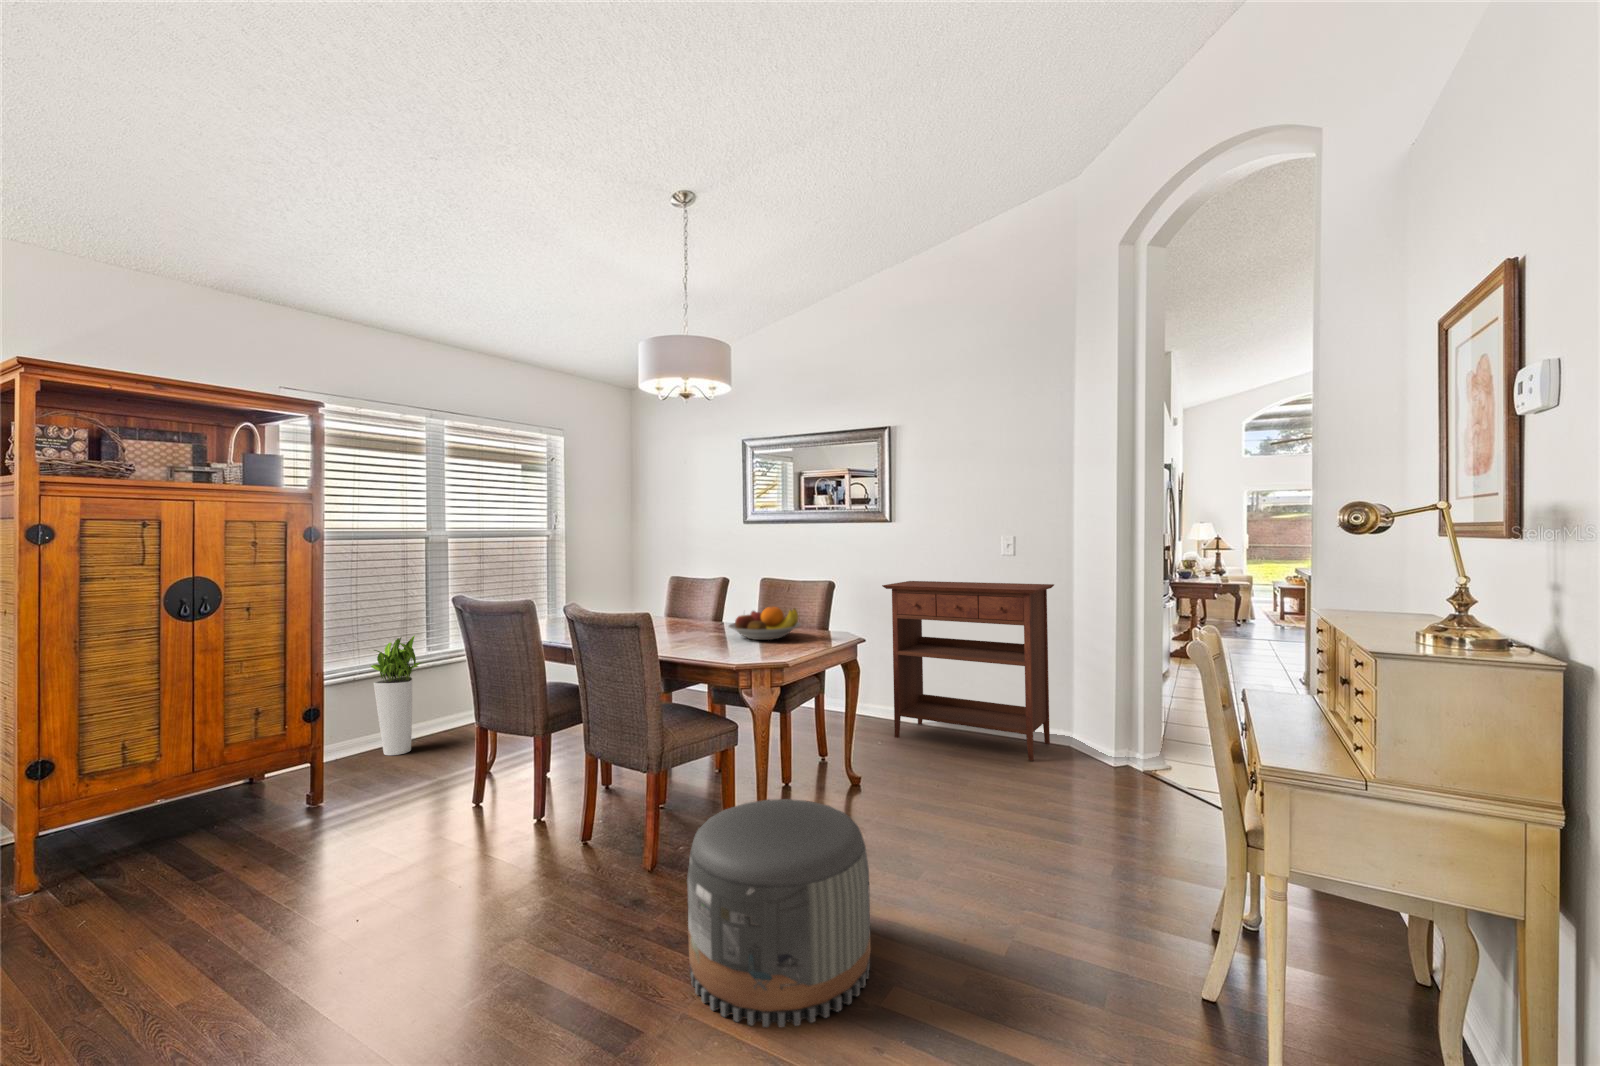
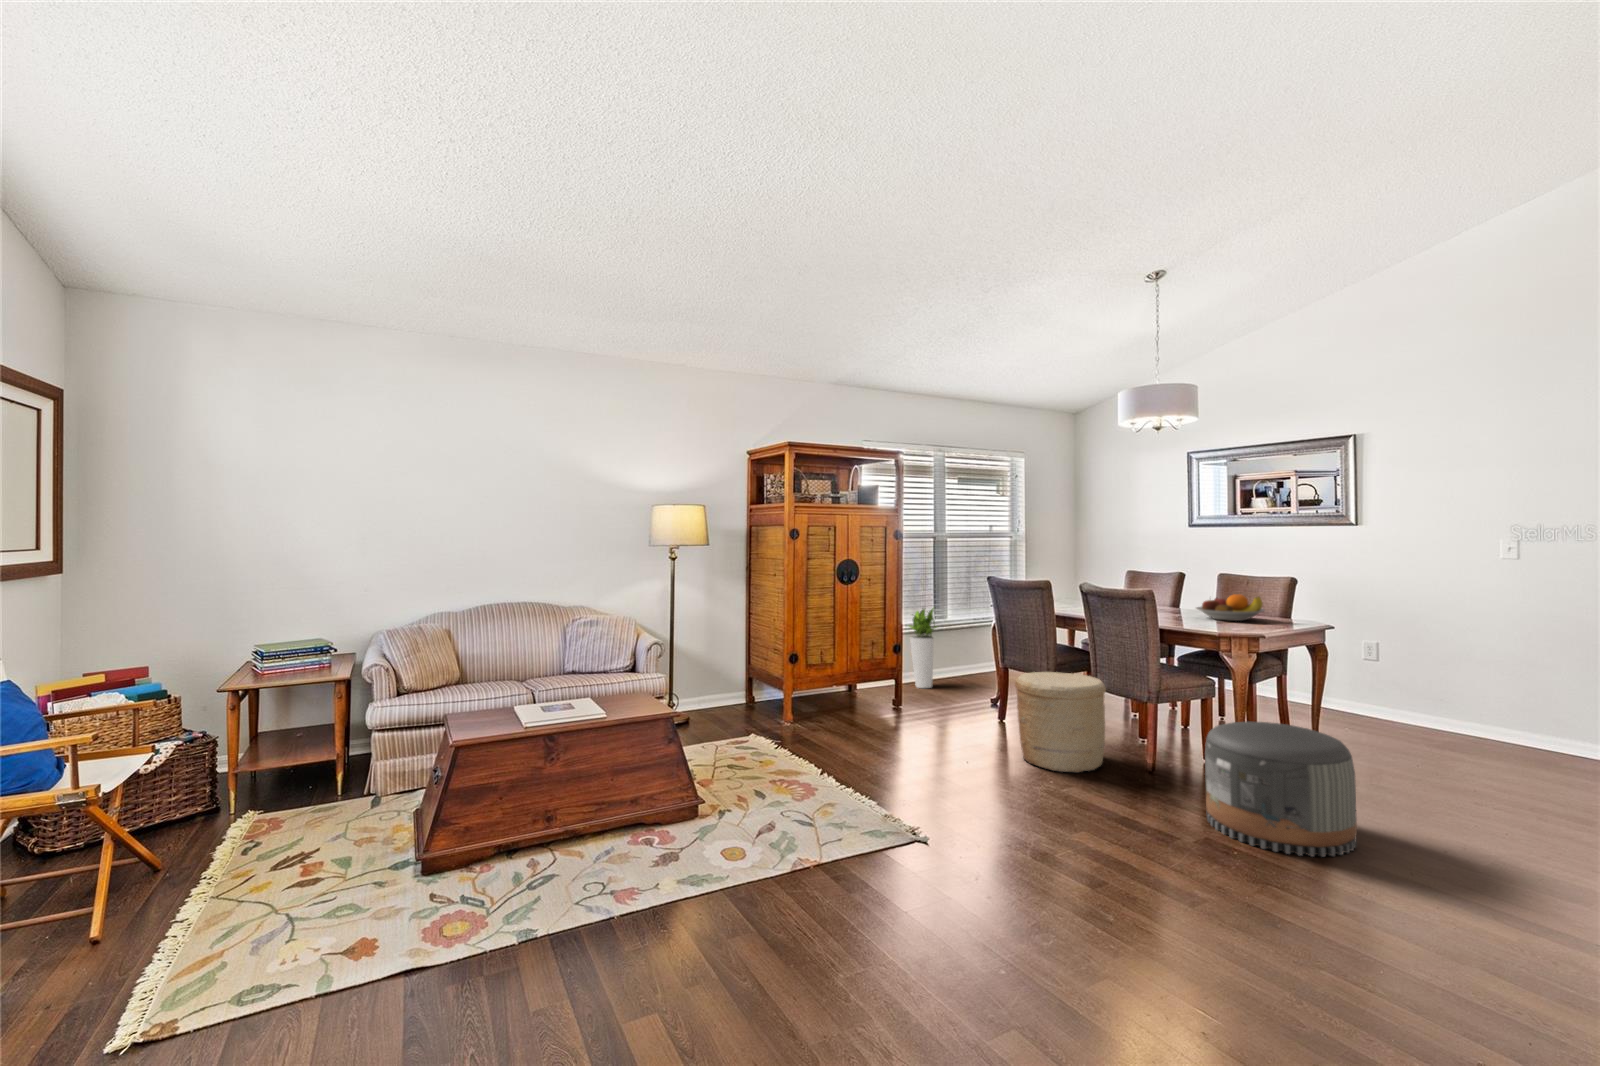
console table: present [882,581,1054,761] -> none [1345,580,1571,760]
woven basket: none [449,737,590,907] -> present [1015,672,1106,773]

